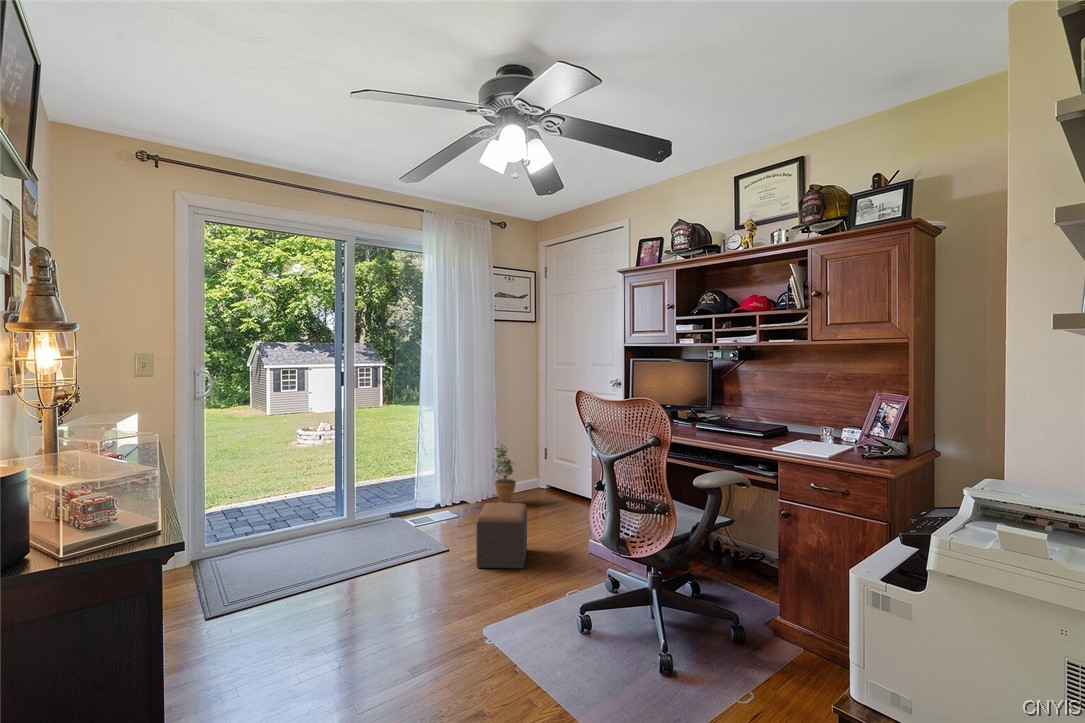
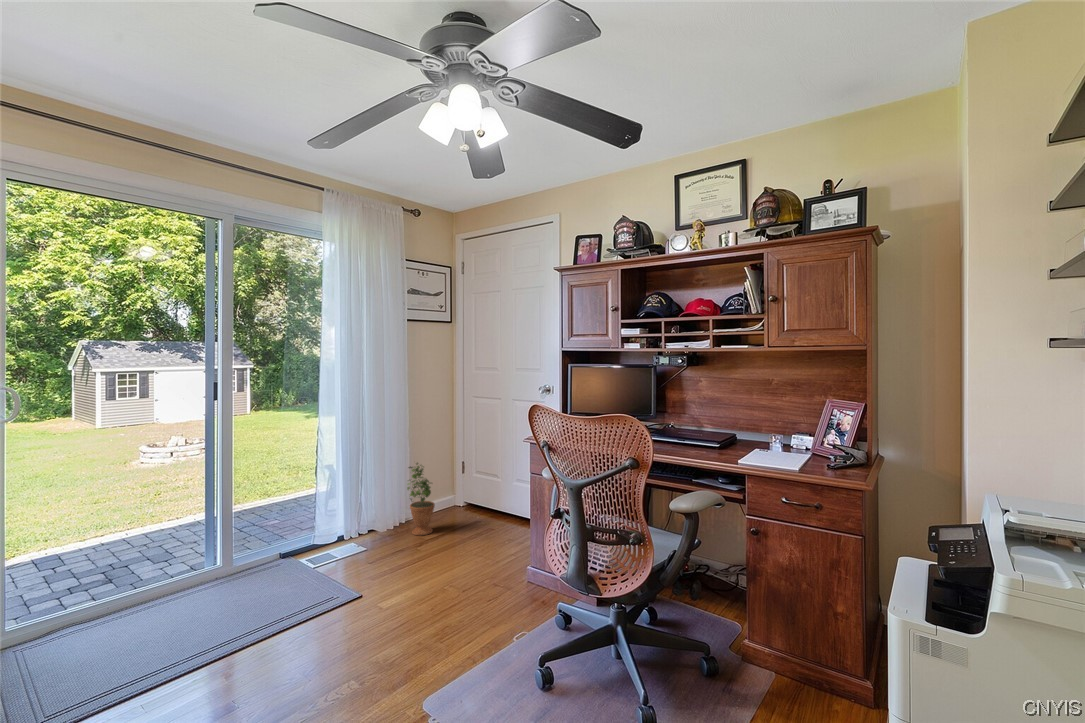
footstool: present [476,503,527,569] -> none [402,534,459,617]

